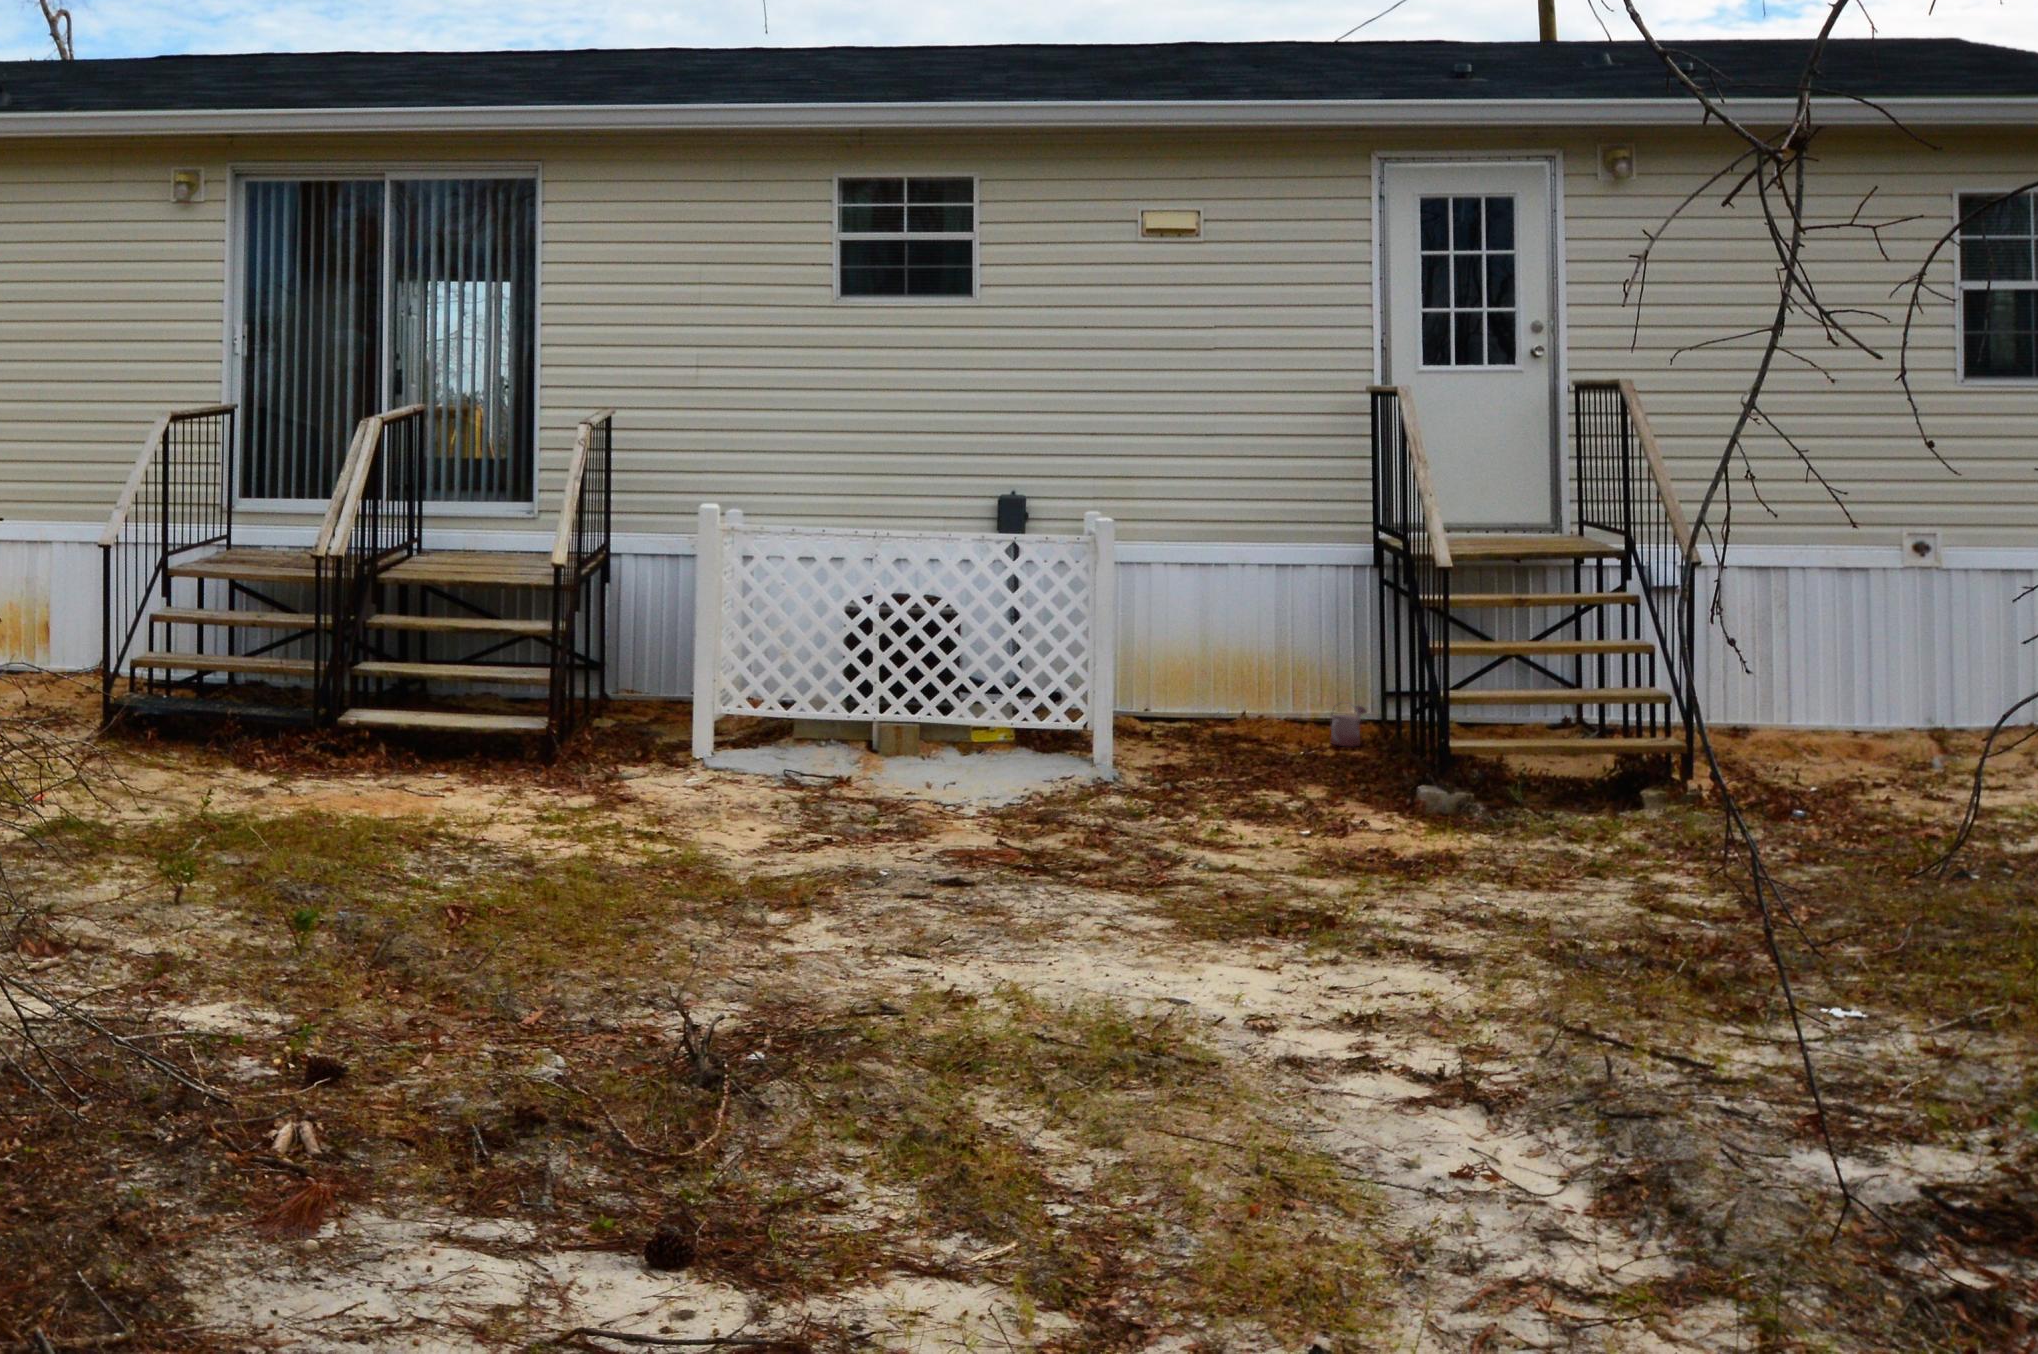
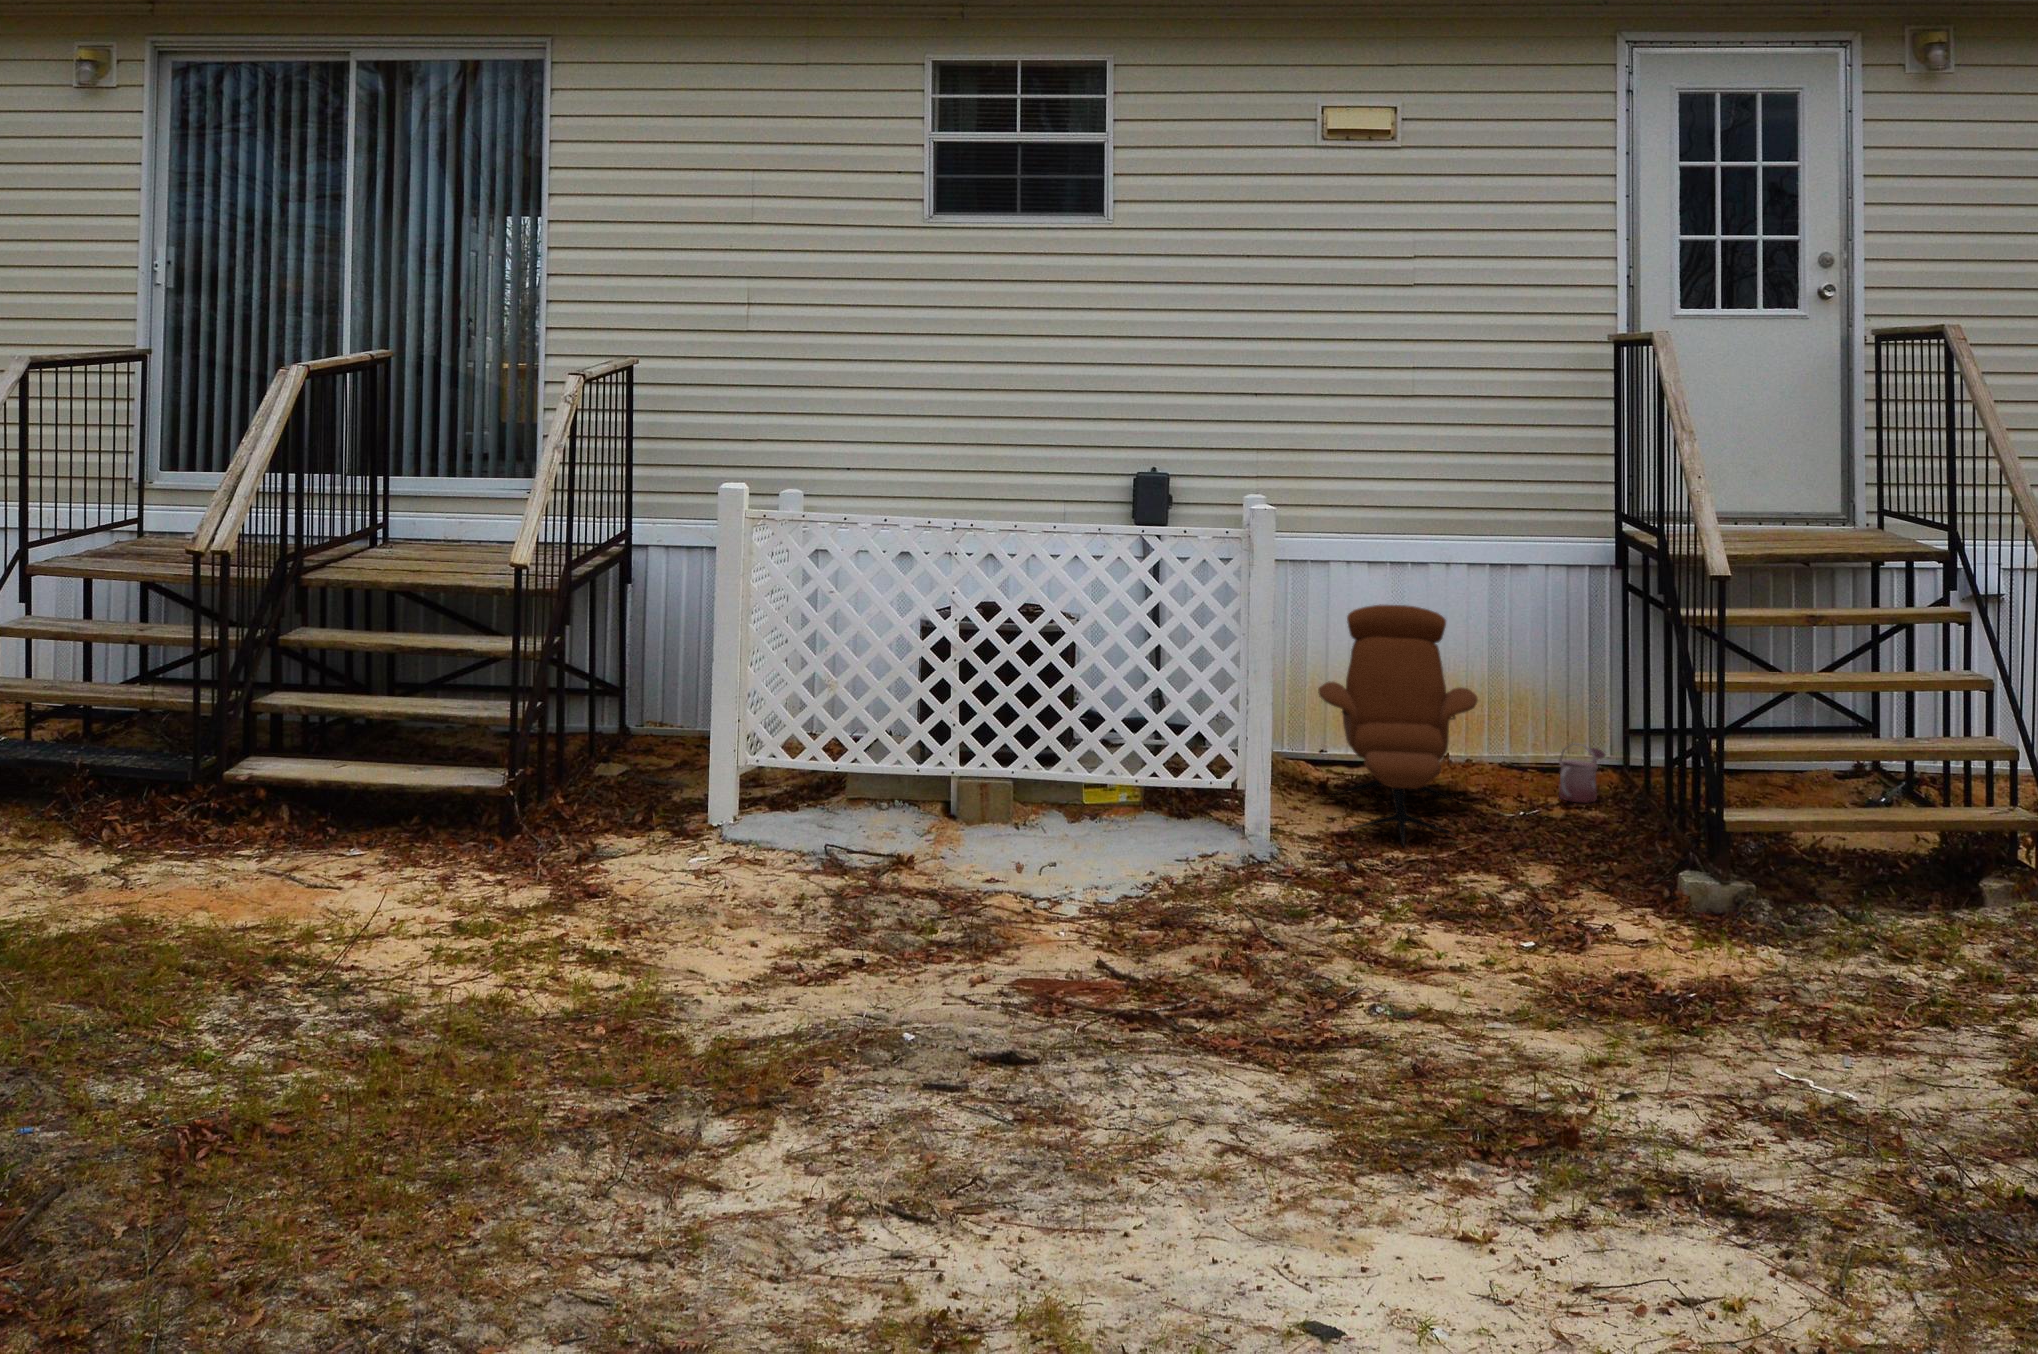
lounge chair: none [1143,595,1267,773] -> present [1318,604,1478,845]

